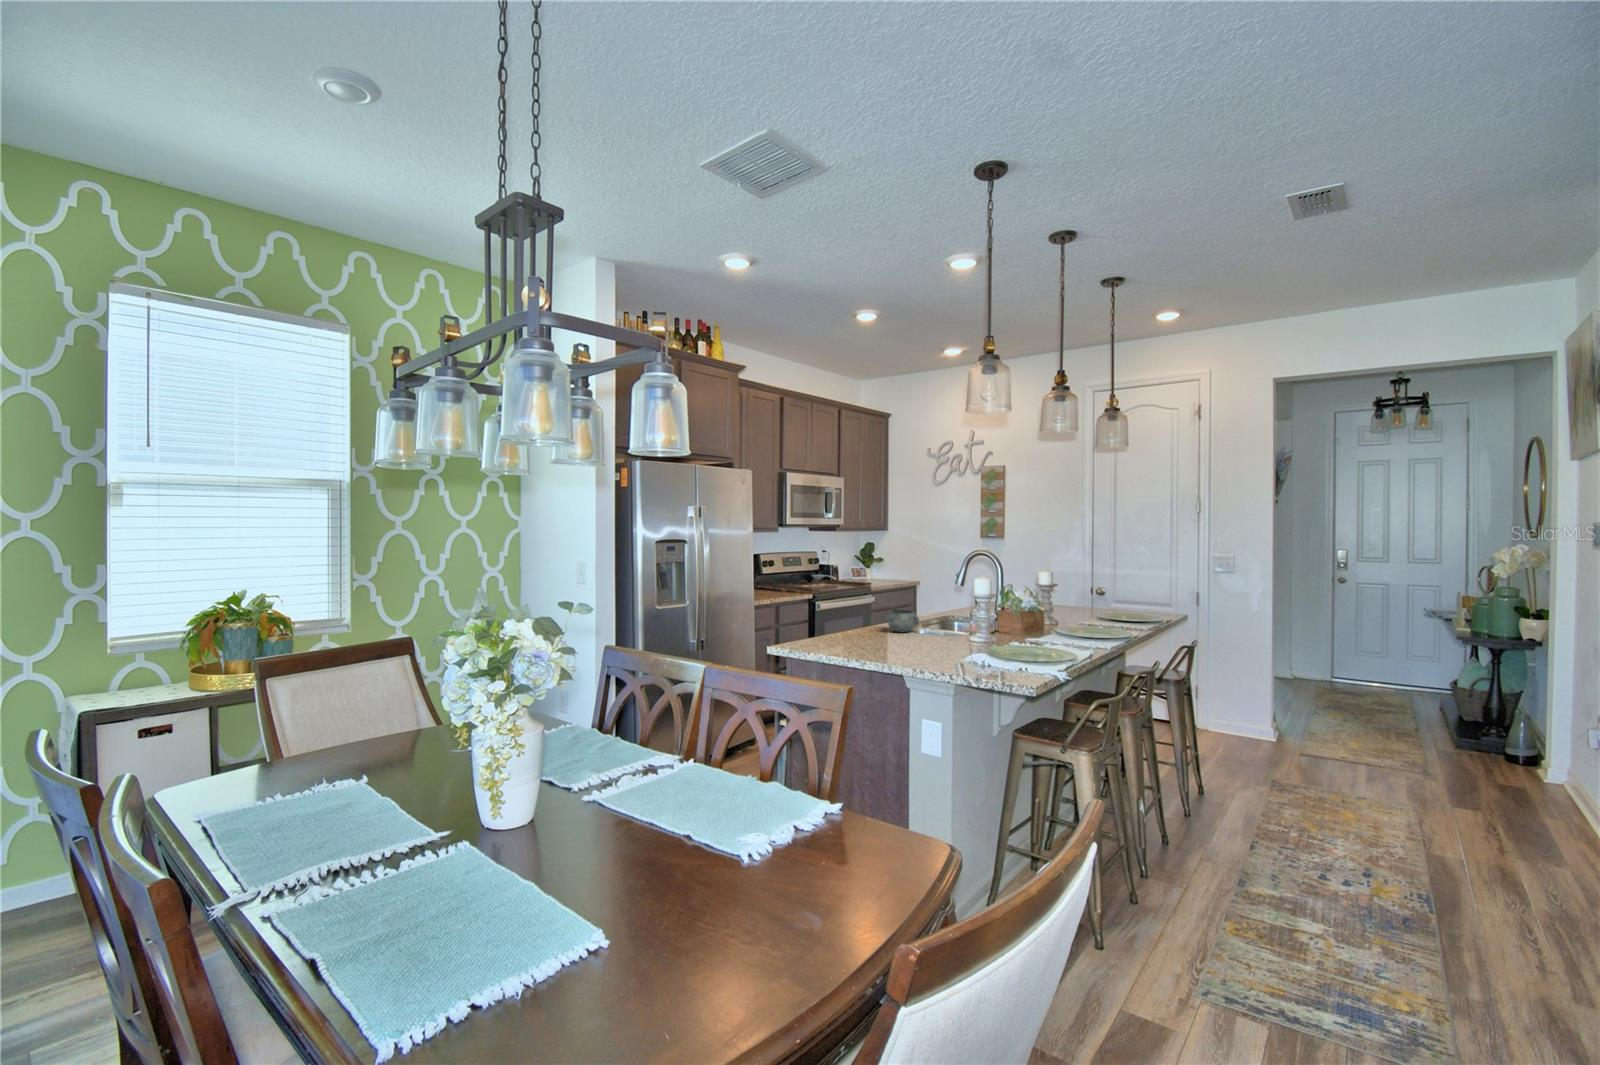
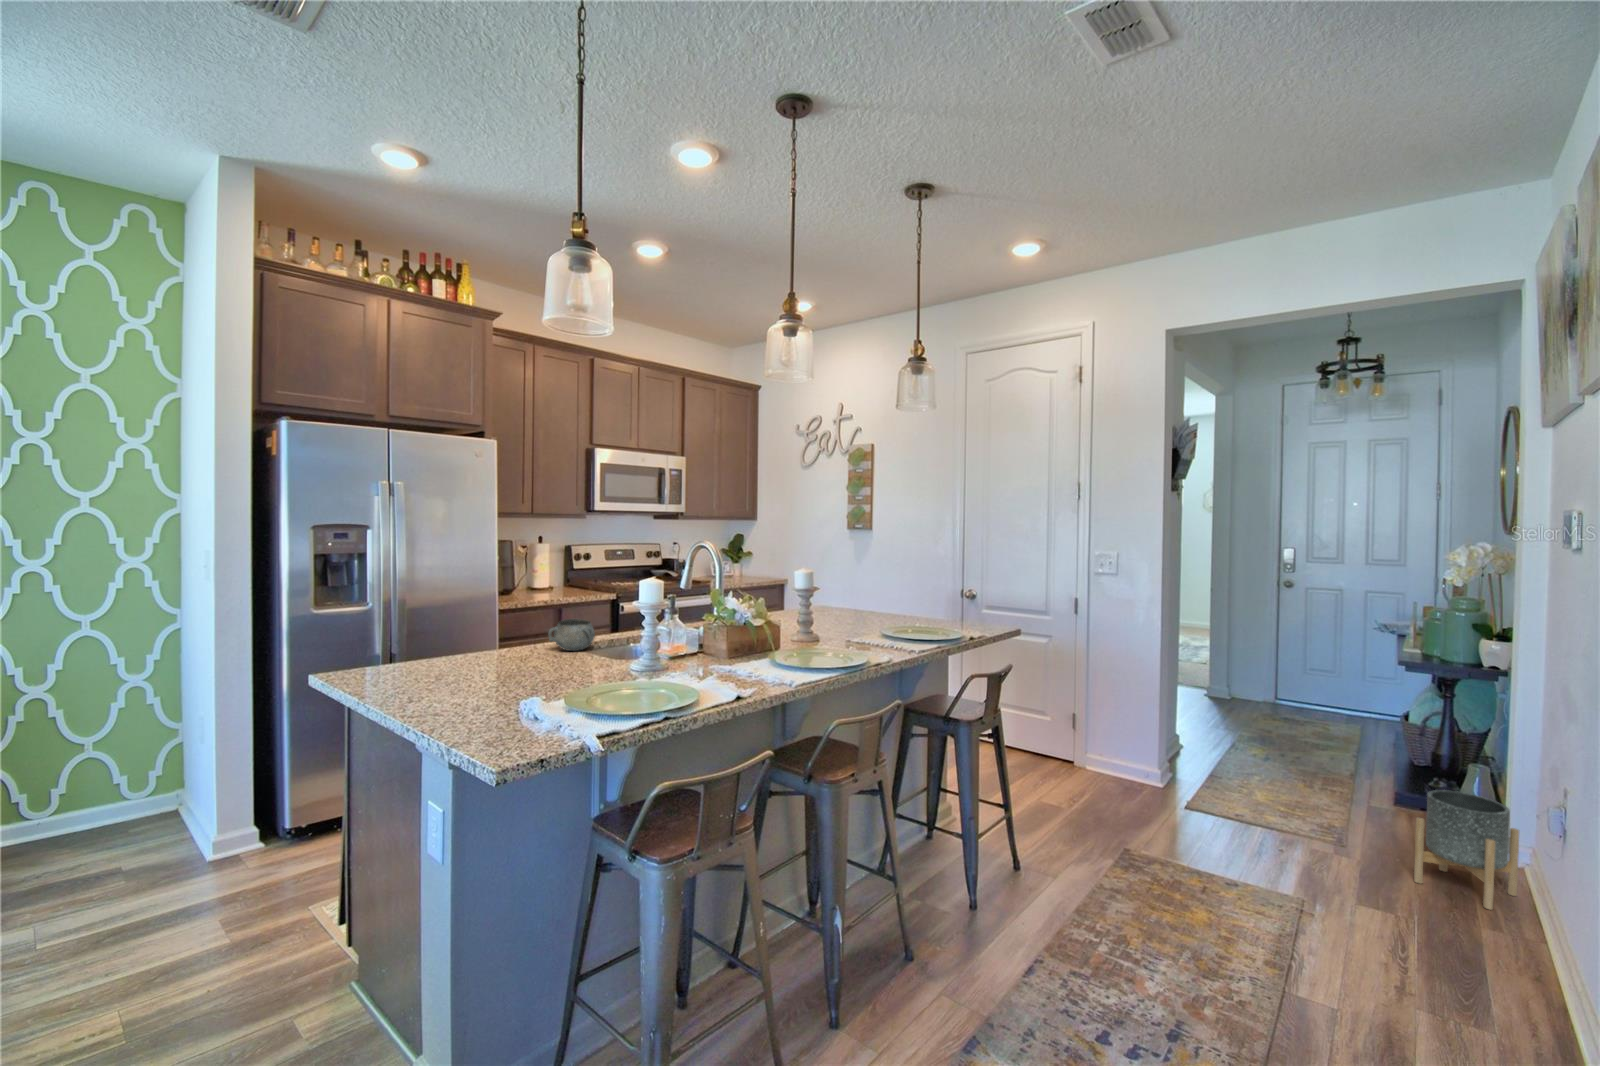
planter: none [1488,728,1564,808] -> present [1414,790,1519,910]

